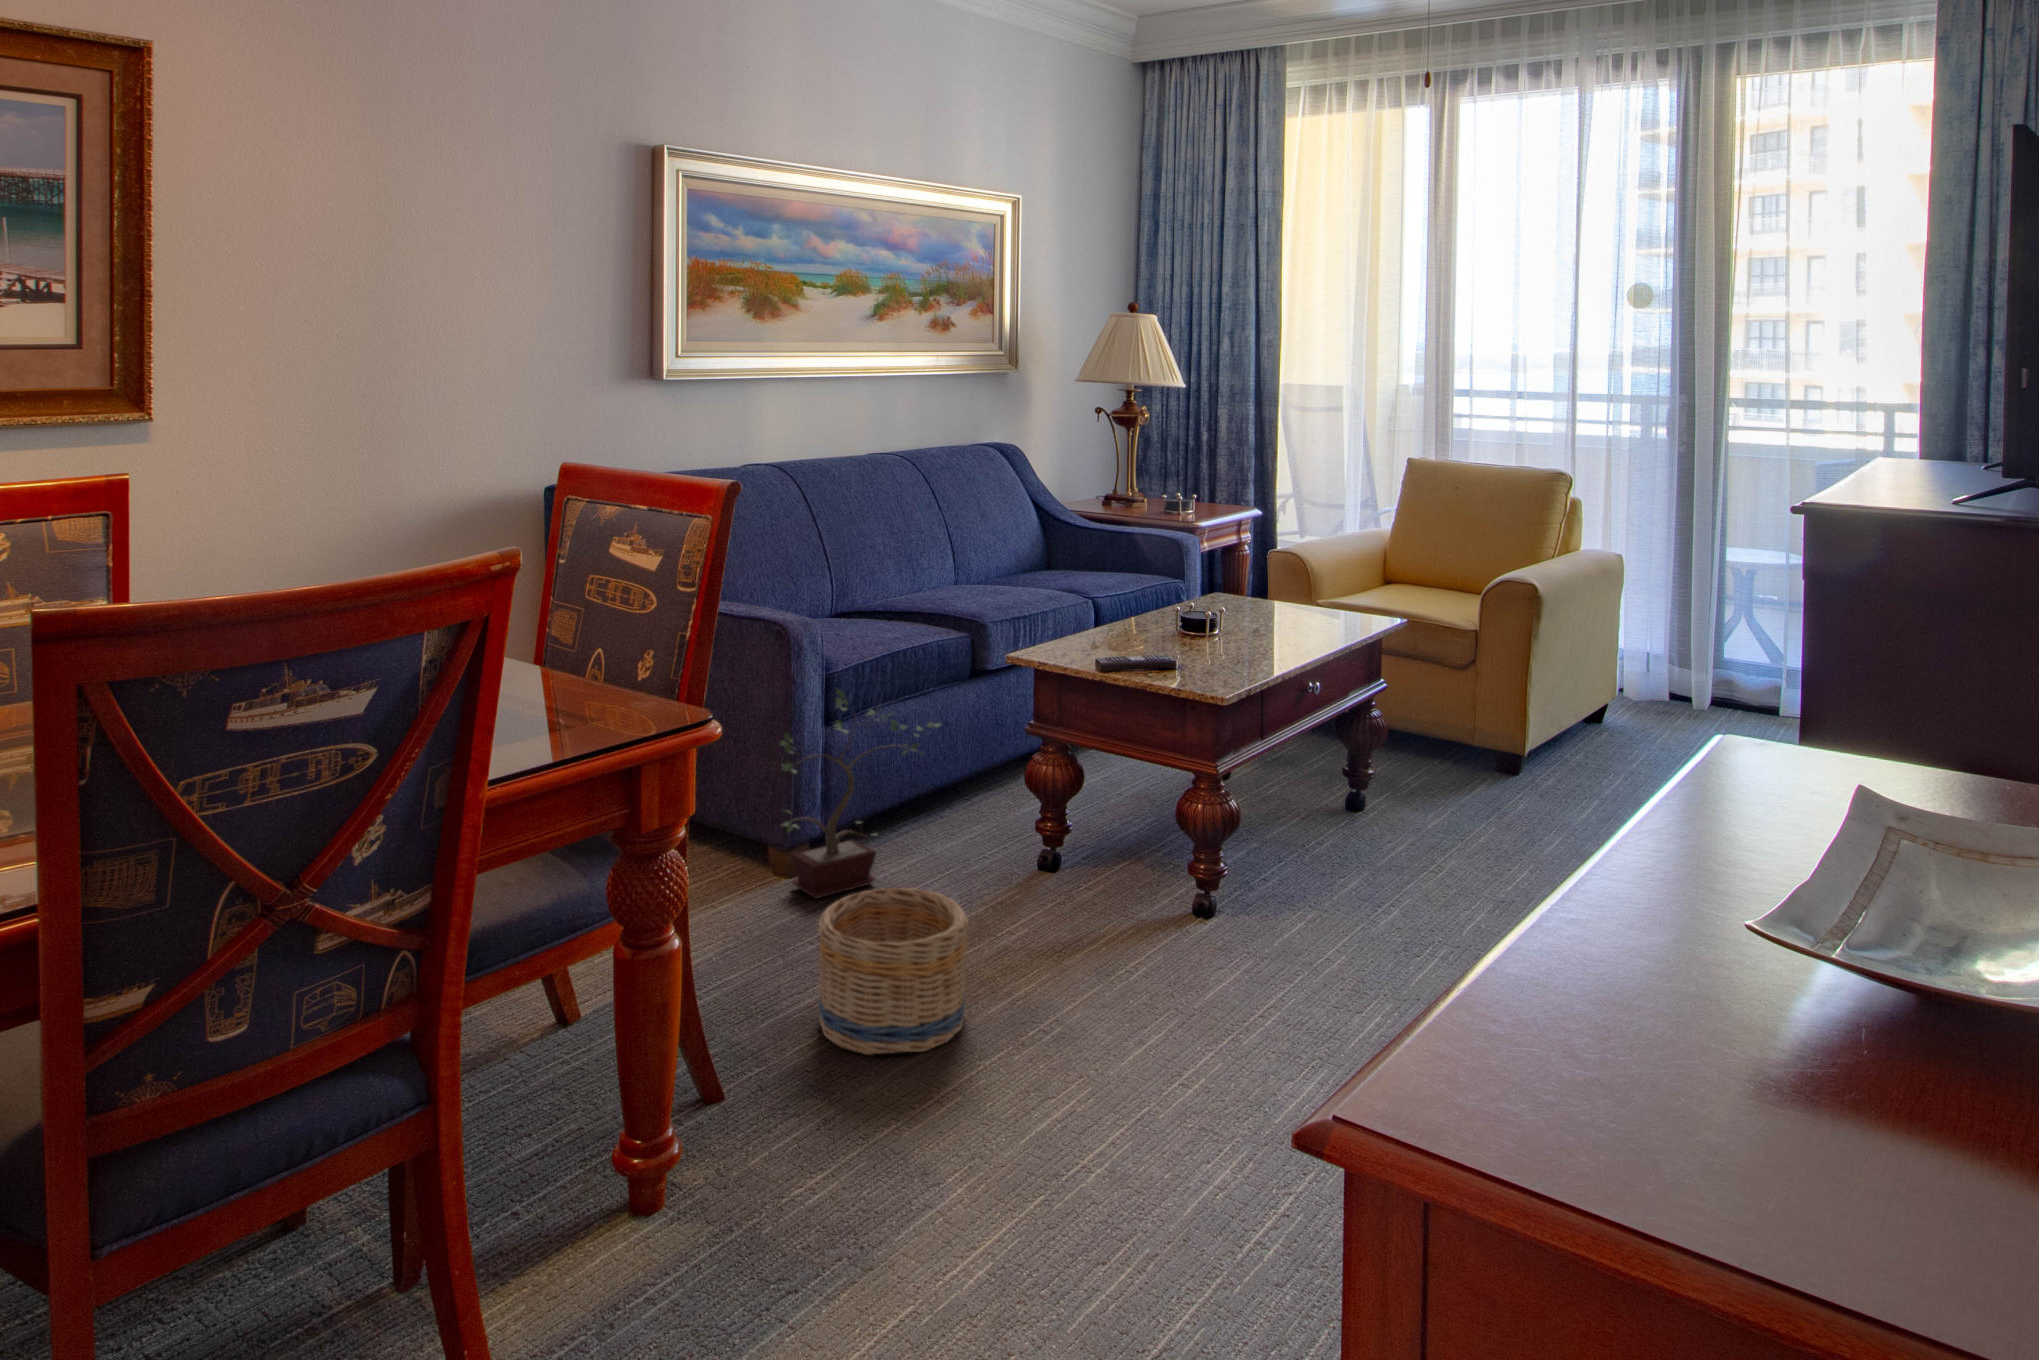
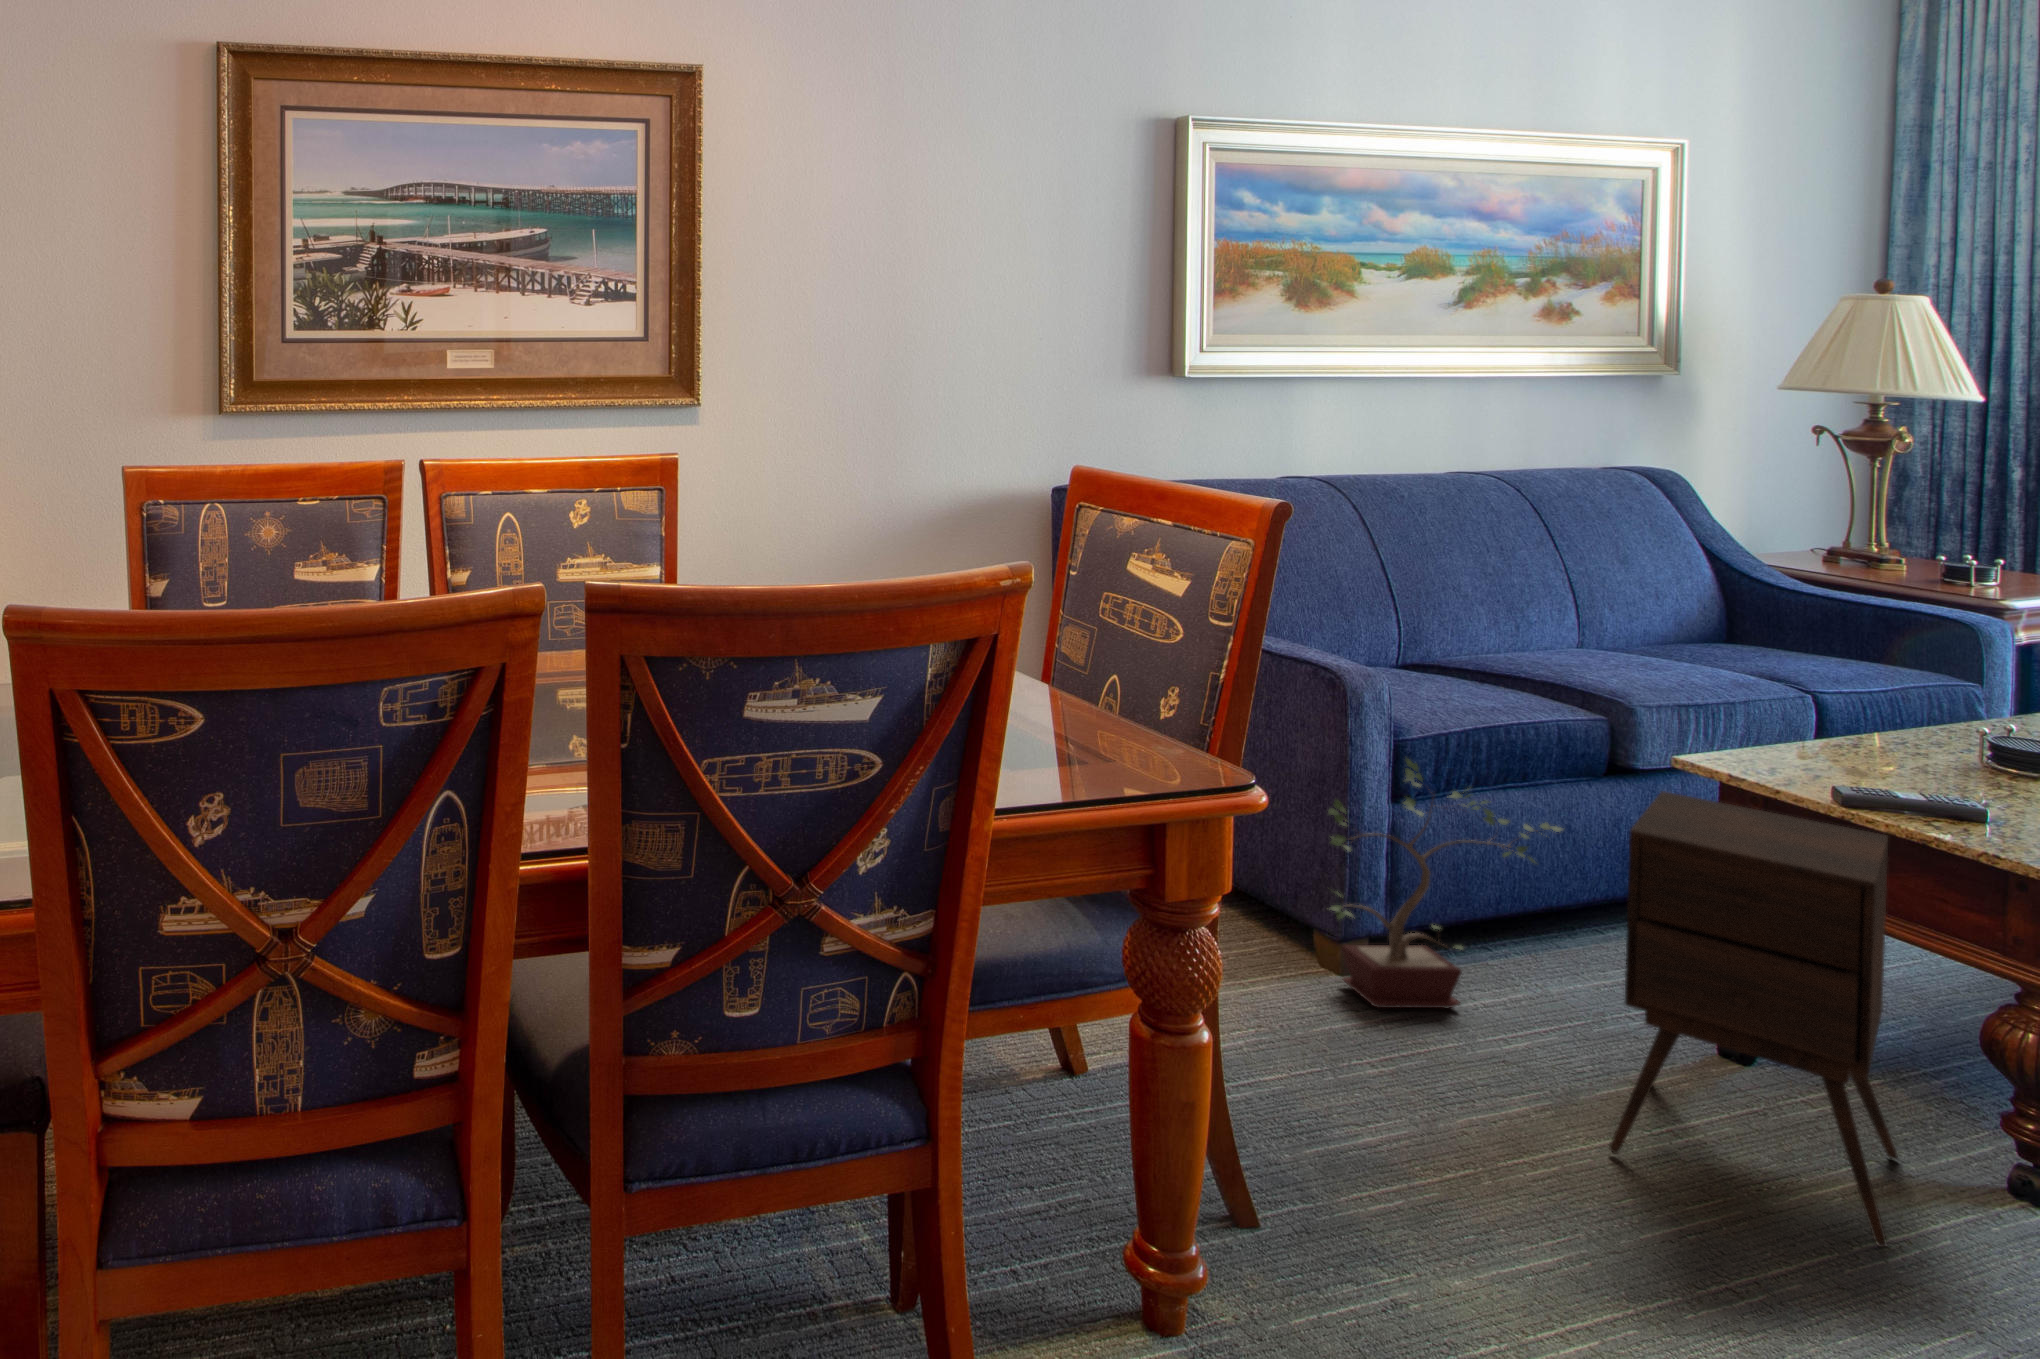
side table: none [966,682,1127,969] -> present [1609,791,1898,1247]
basket: present [817,888,968,1055] -> none [1385,1024,1619,1263]

